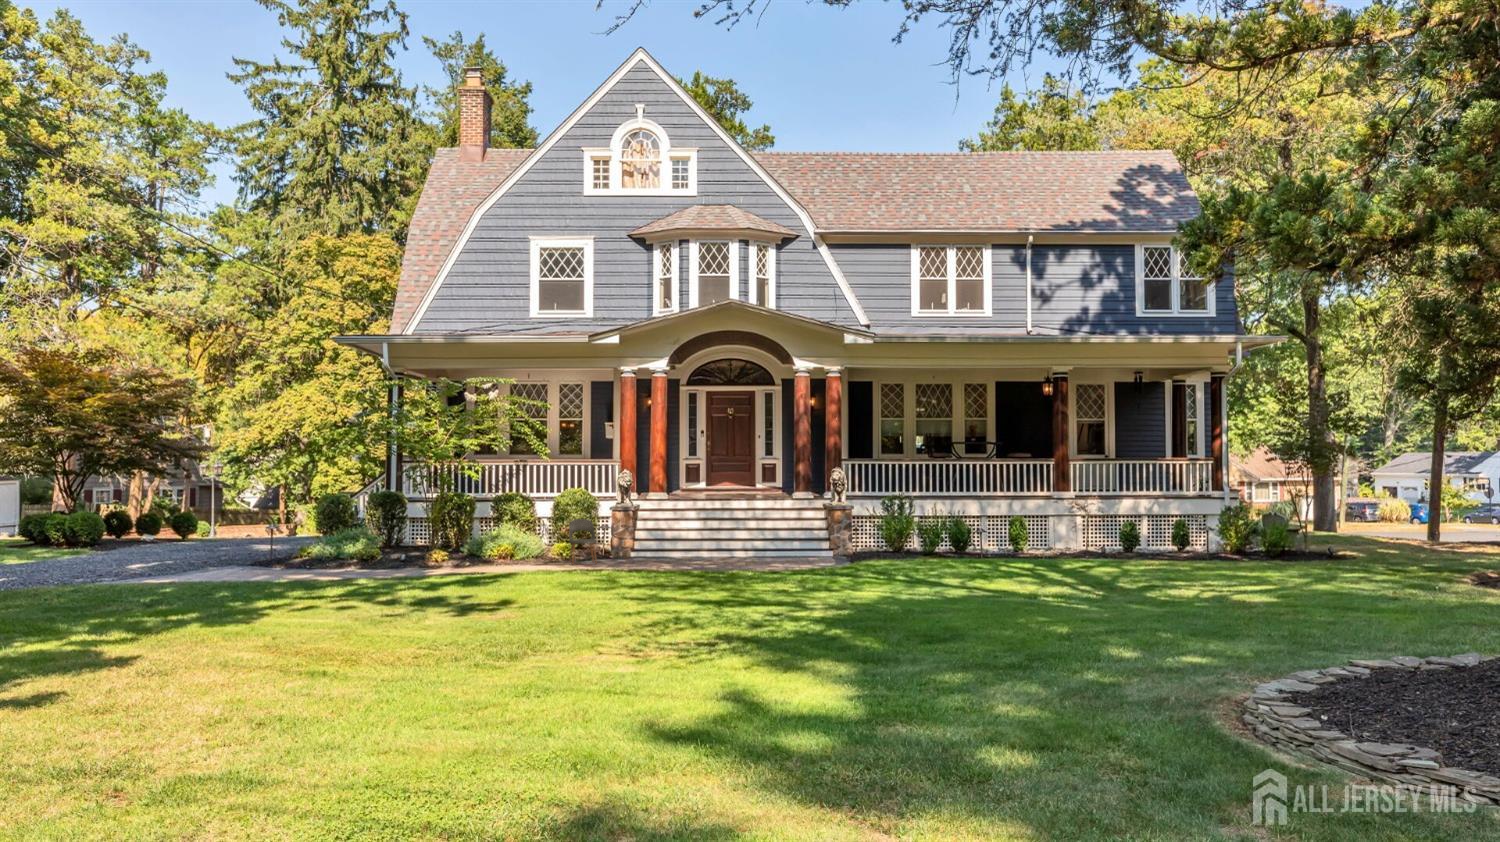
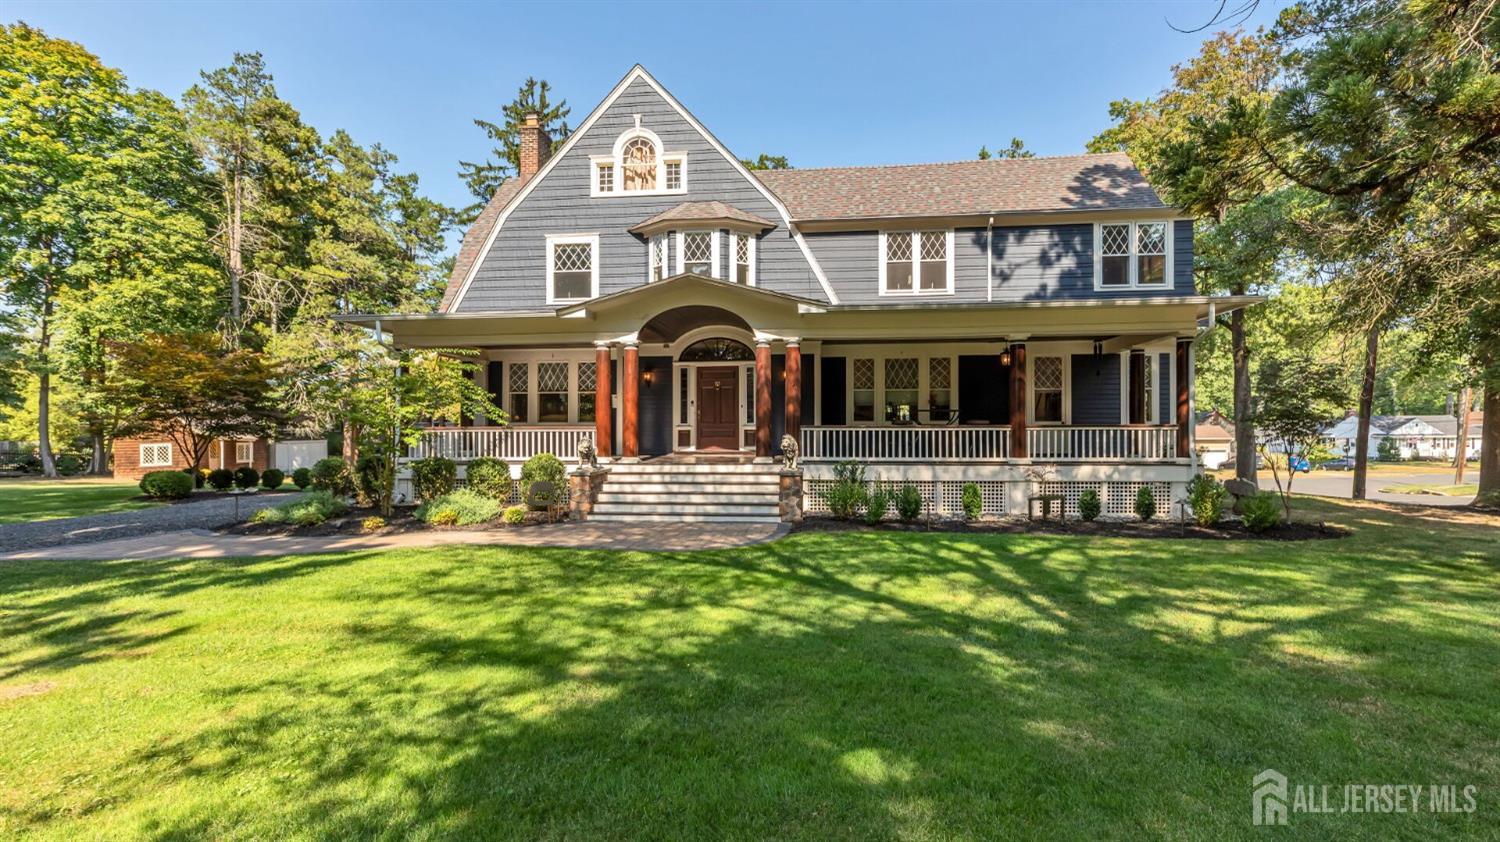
bench: none [1071,528,1108,554] -> present [1027,494,1066,522]

